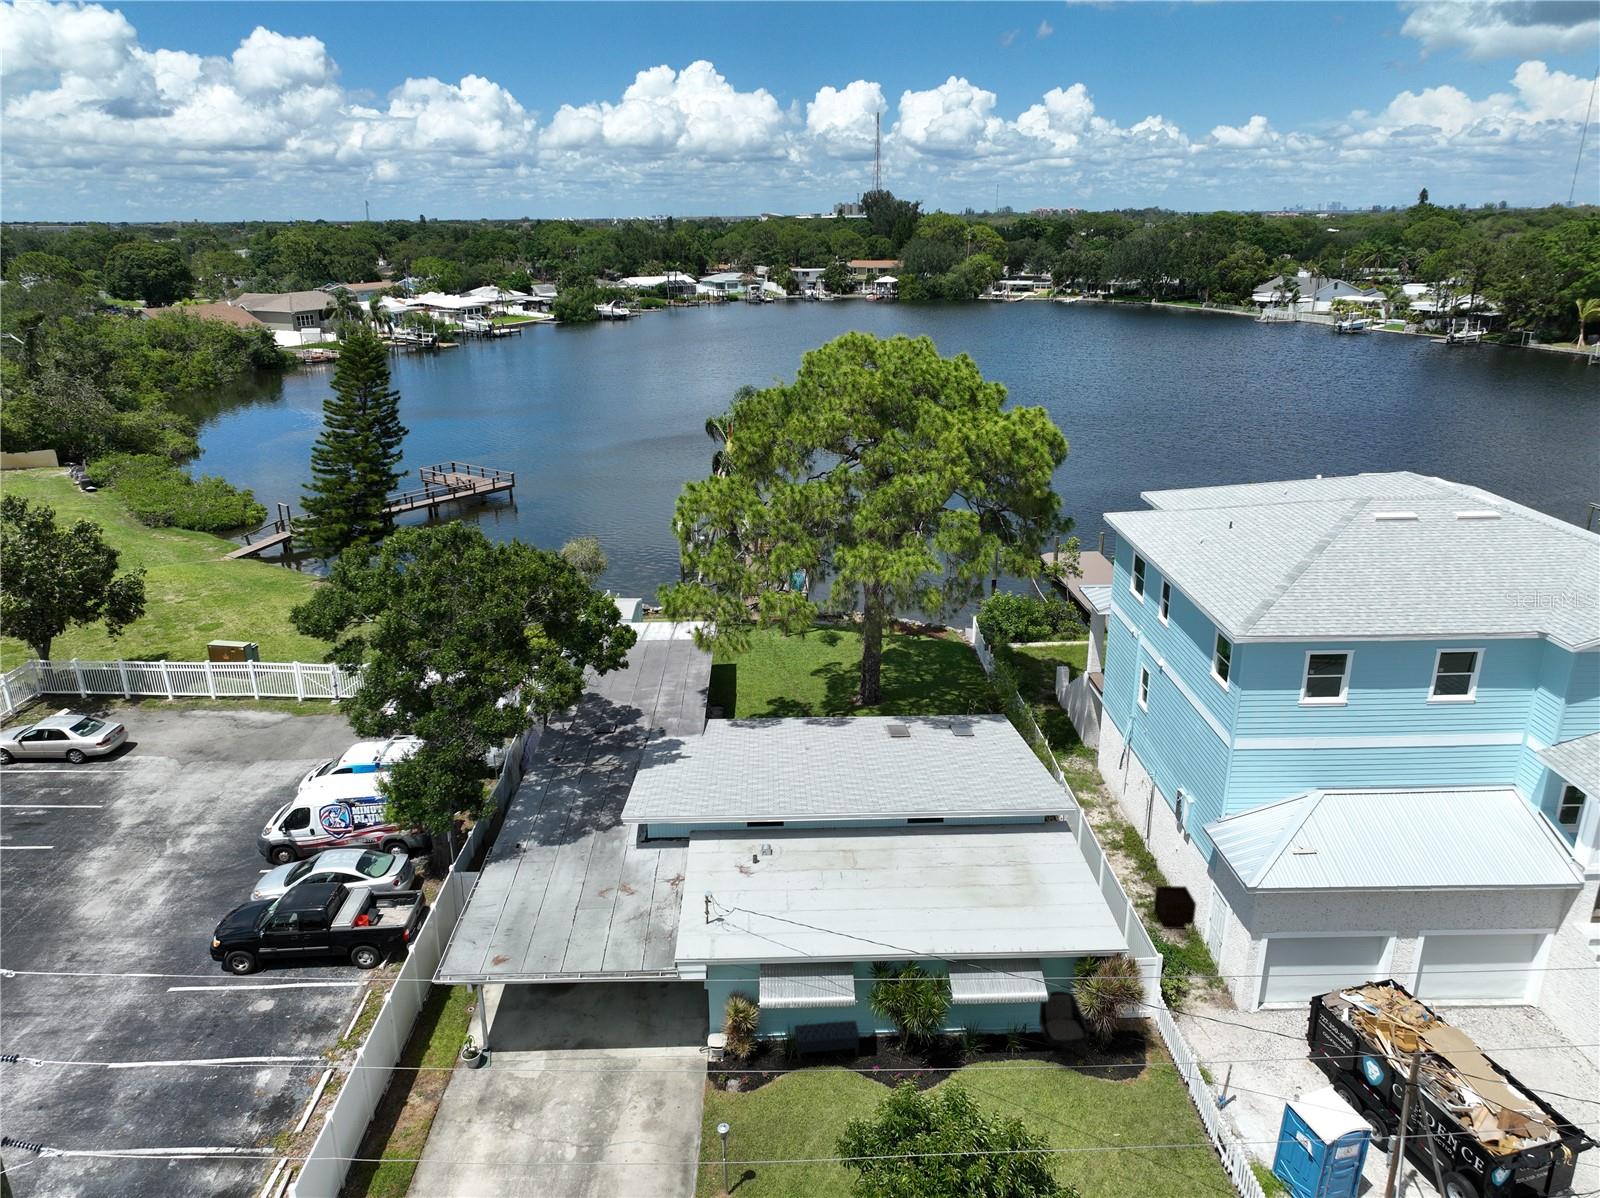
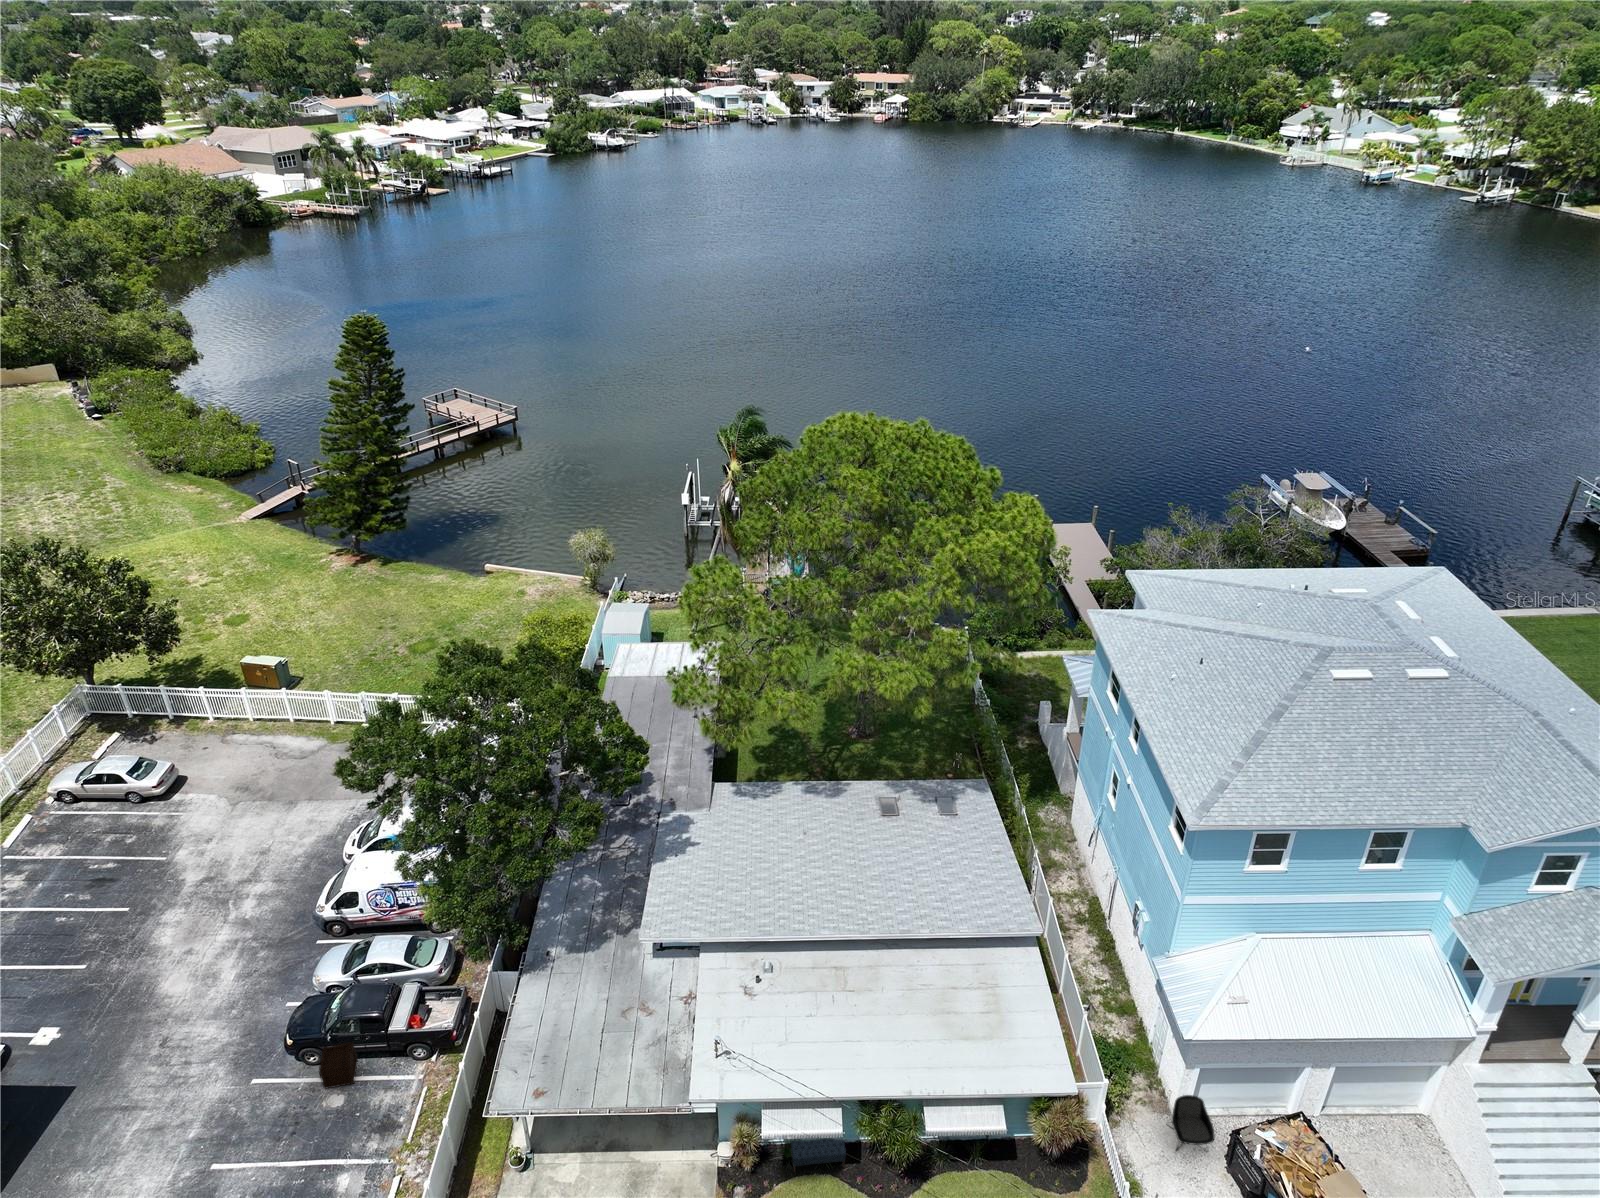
wooden crate: present [1154,886,1196,929] -> present [319,1042,358,1089]
lounge chair: present [1039,991,1090,1060] -> present [1171,1095,1215,1151]

